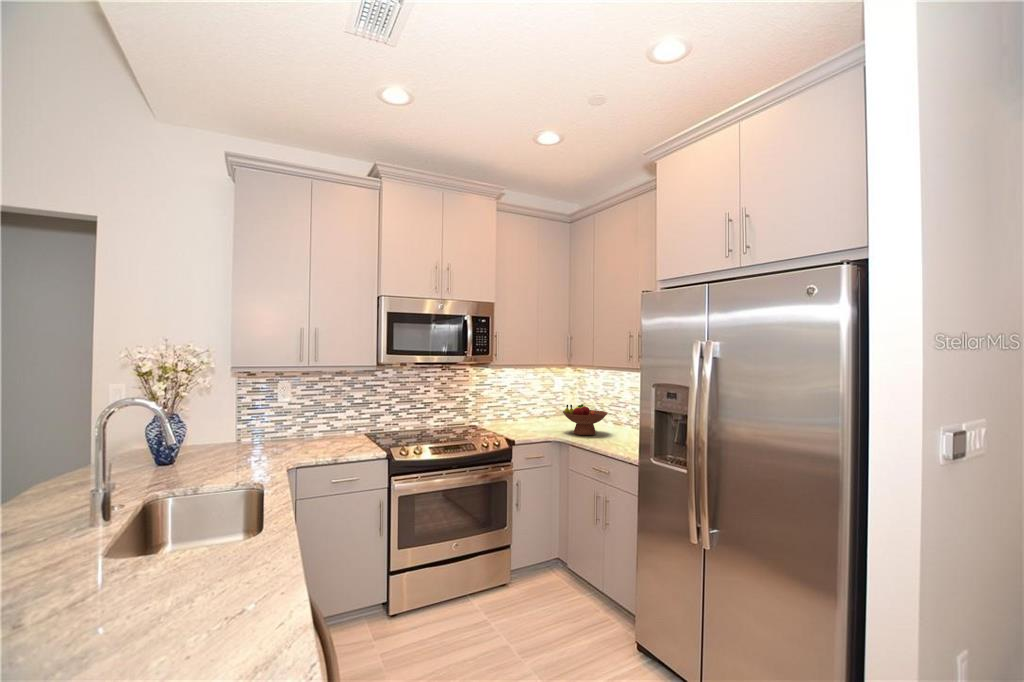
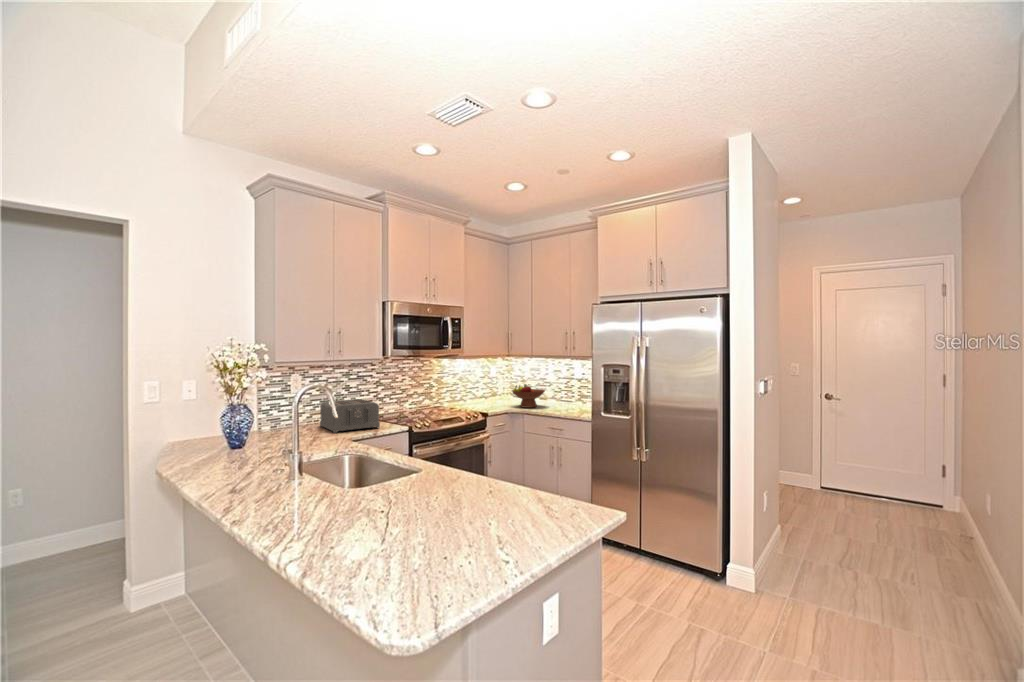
toaster: none [292,413,353,455] -> present [320,399,380,433]

